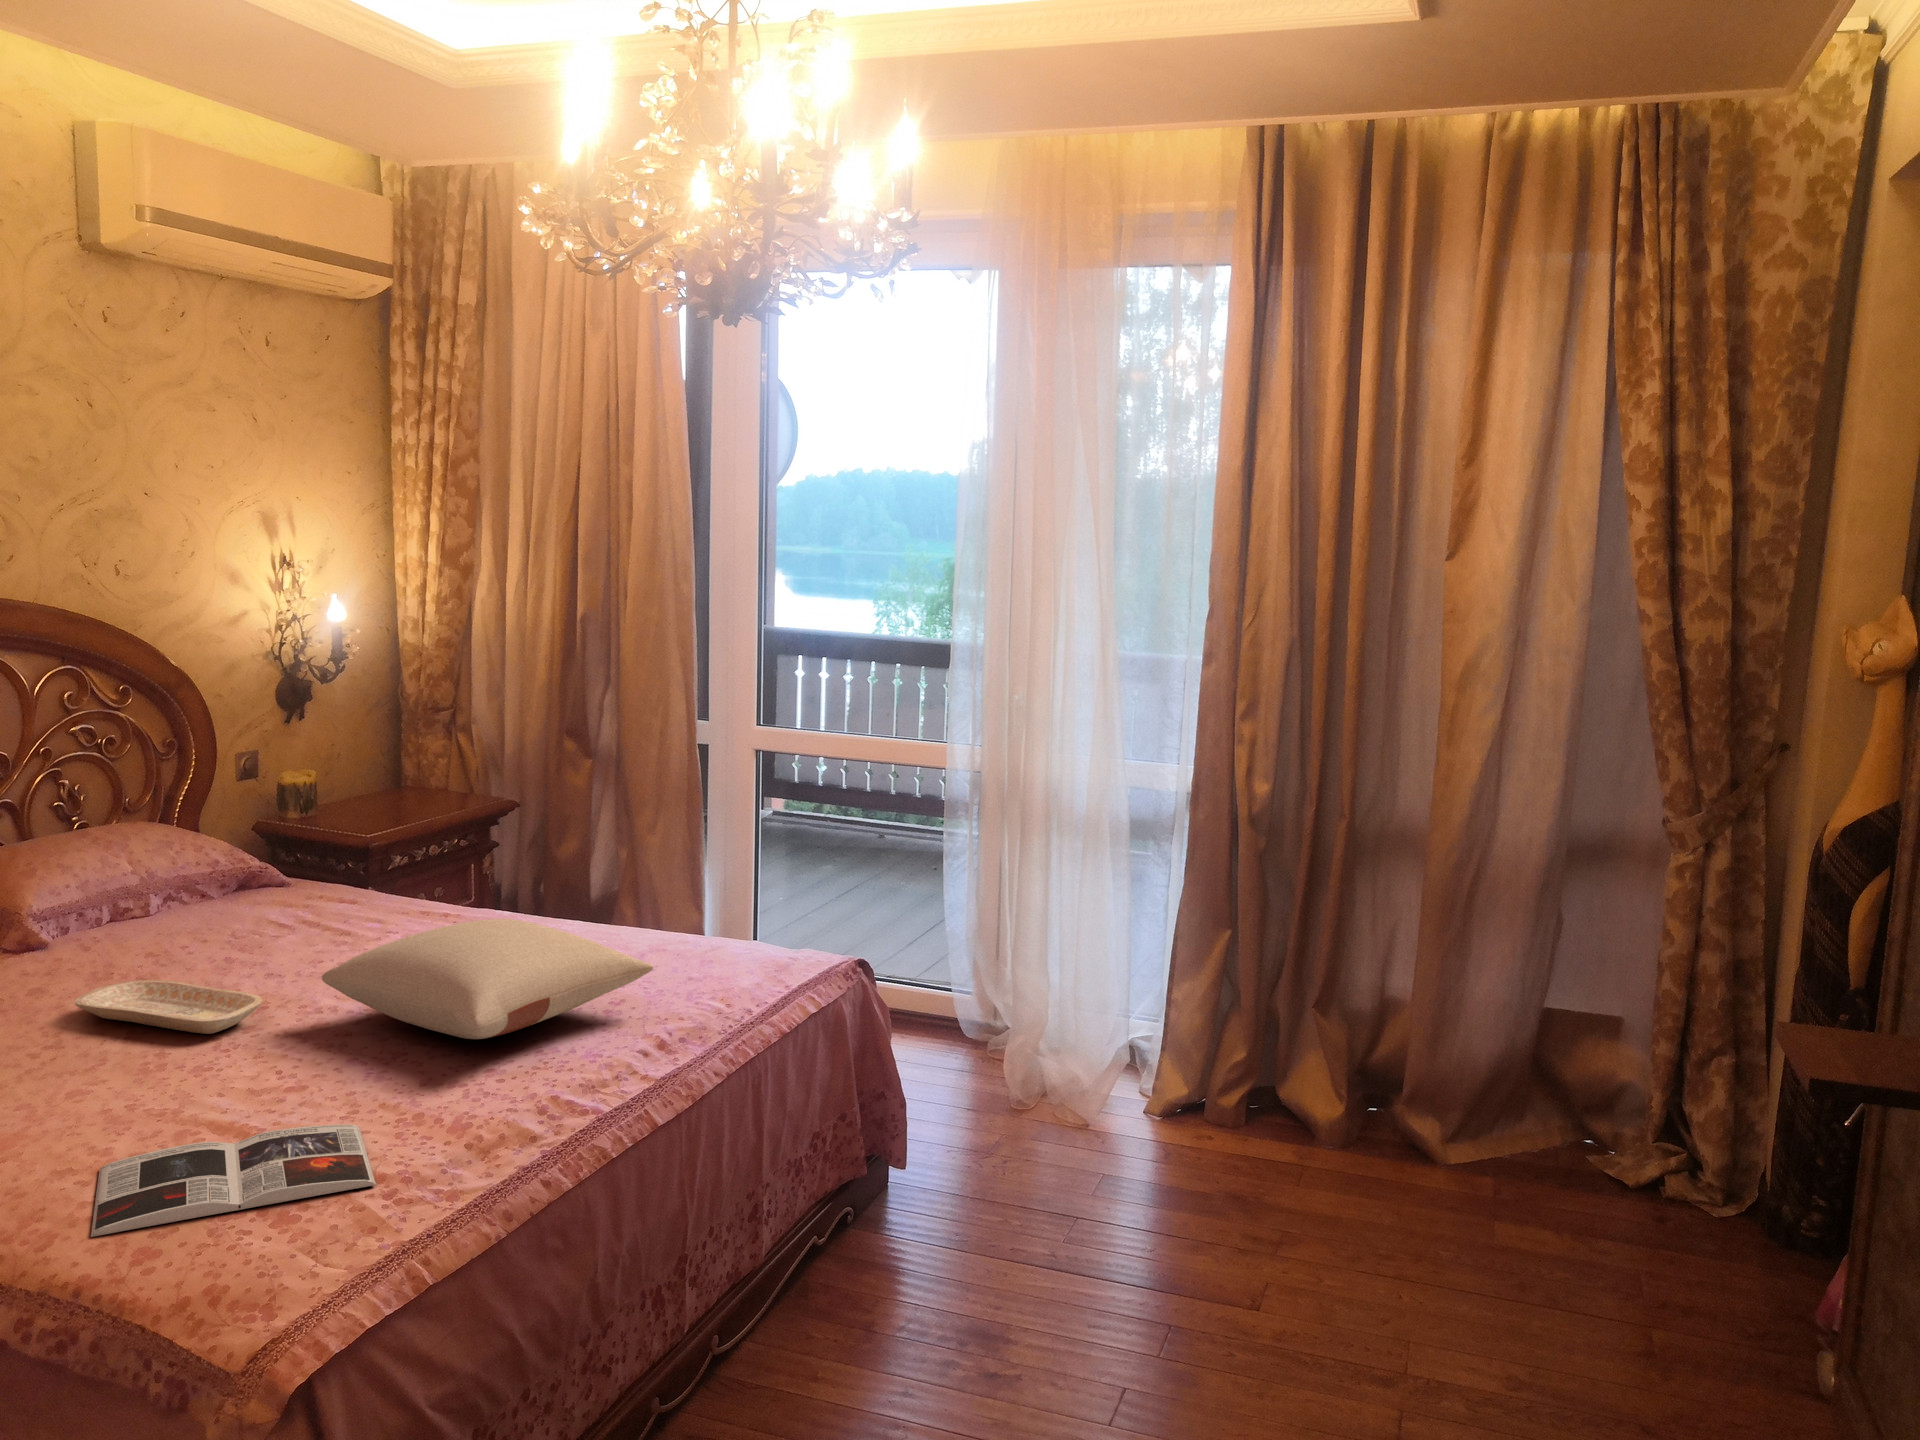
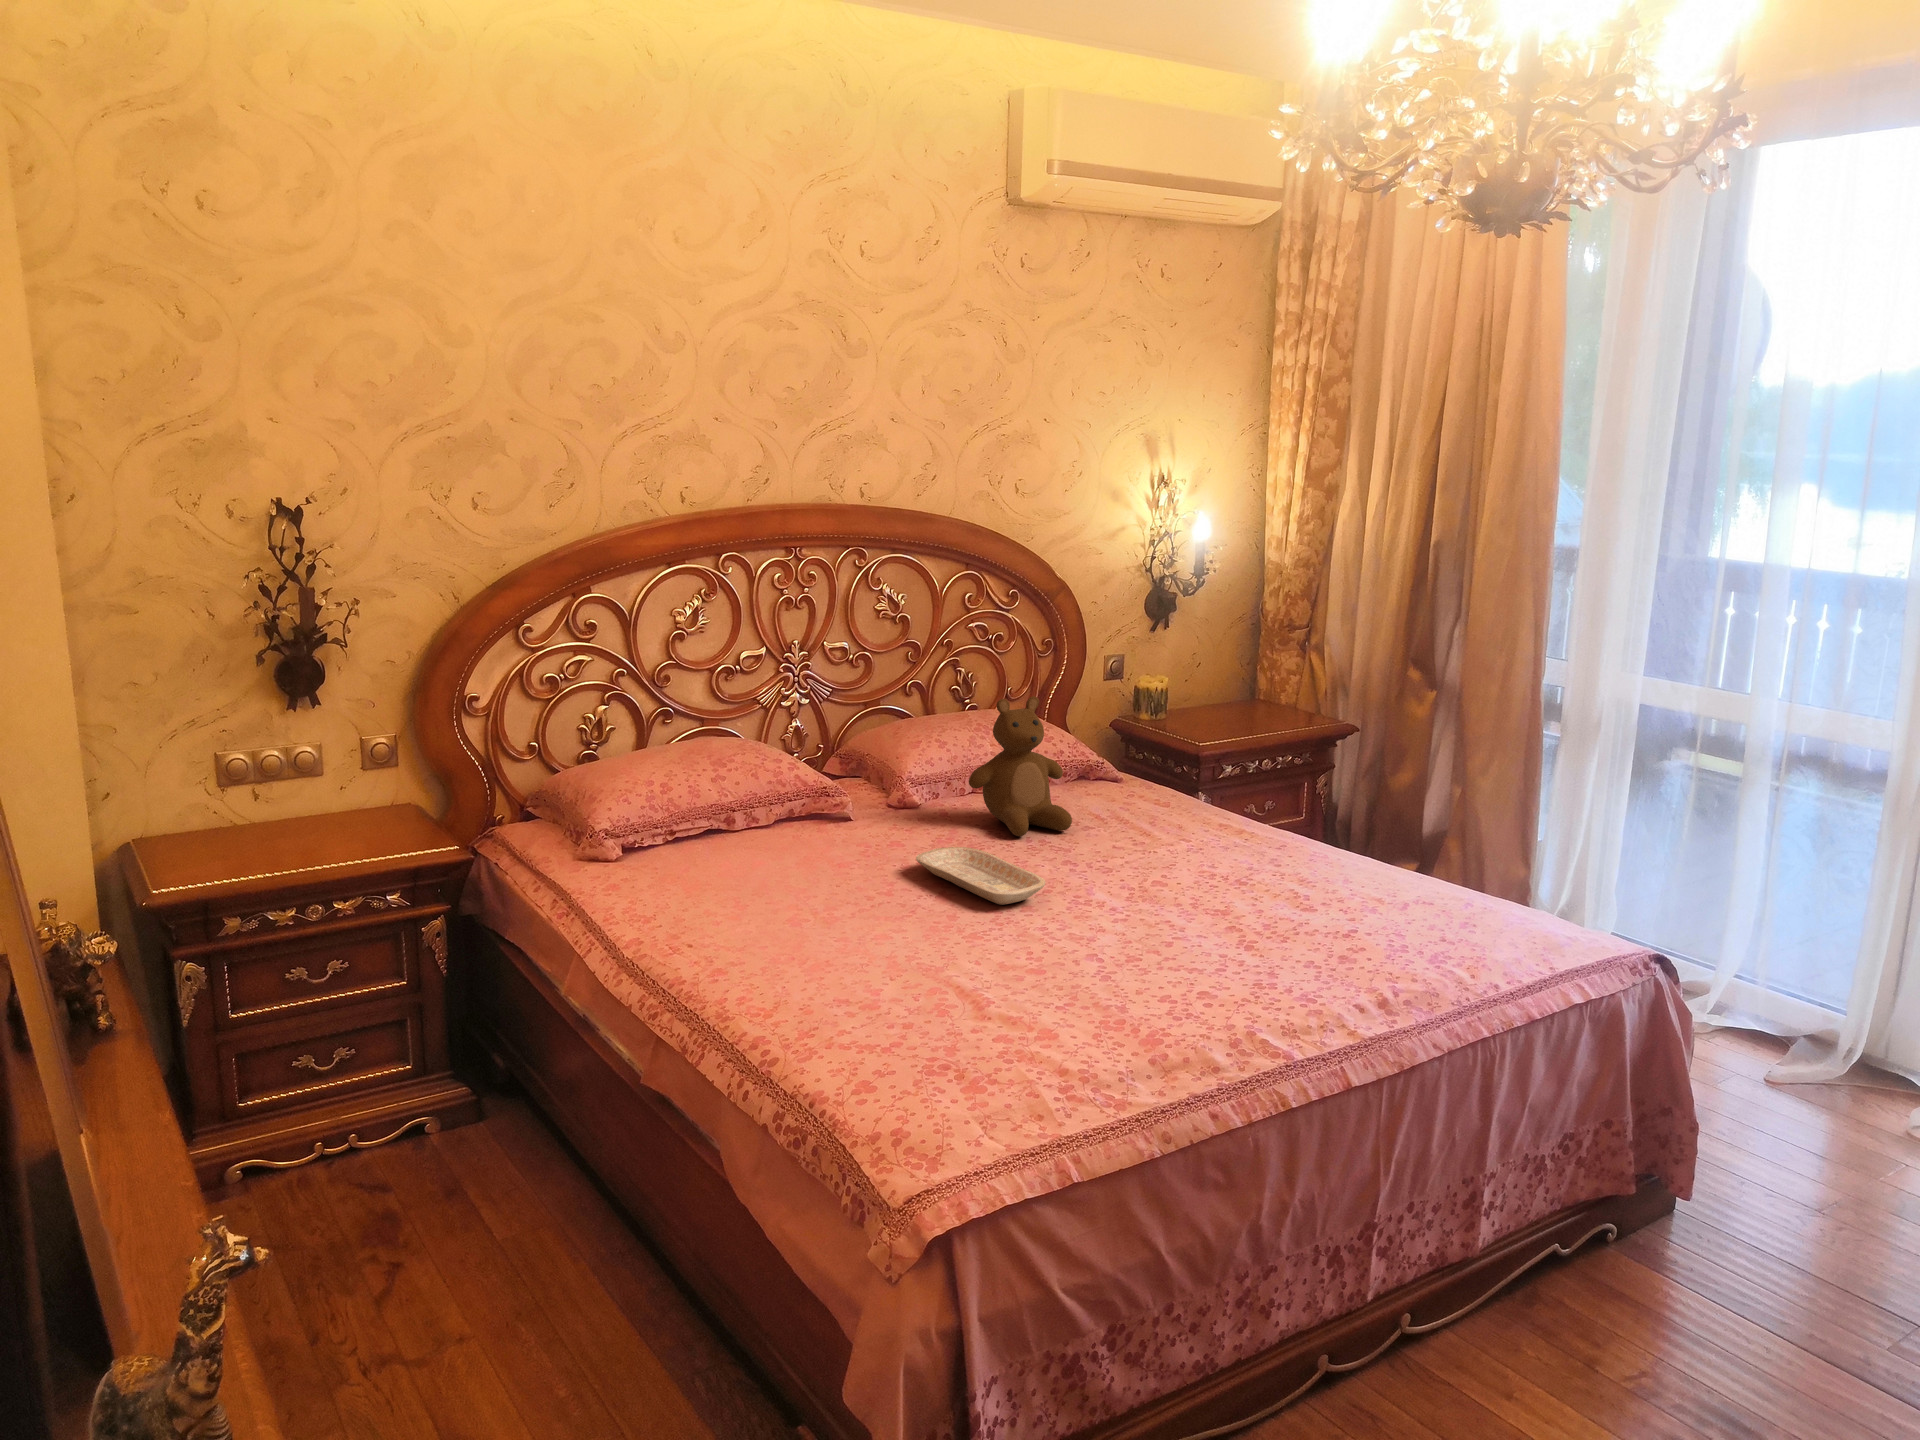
teddy bear: none [116,798,256,960] -> present [969,696,1072,836]
pillow: present [322,919,653,1039] -> none [1090,844,1395,960]
magazine: present [91,1125,376,1237] -> none [843,997,1071,1075]

